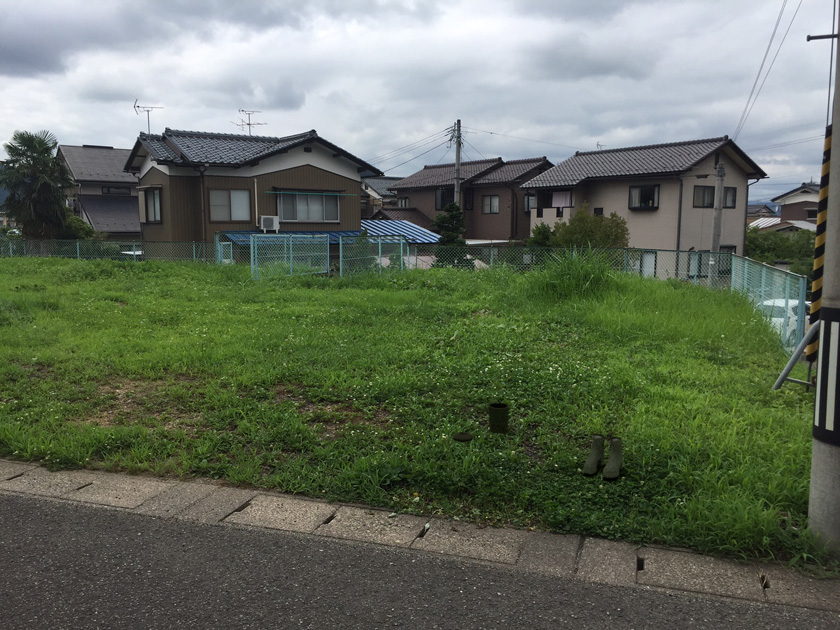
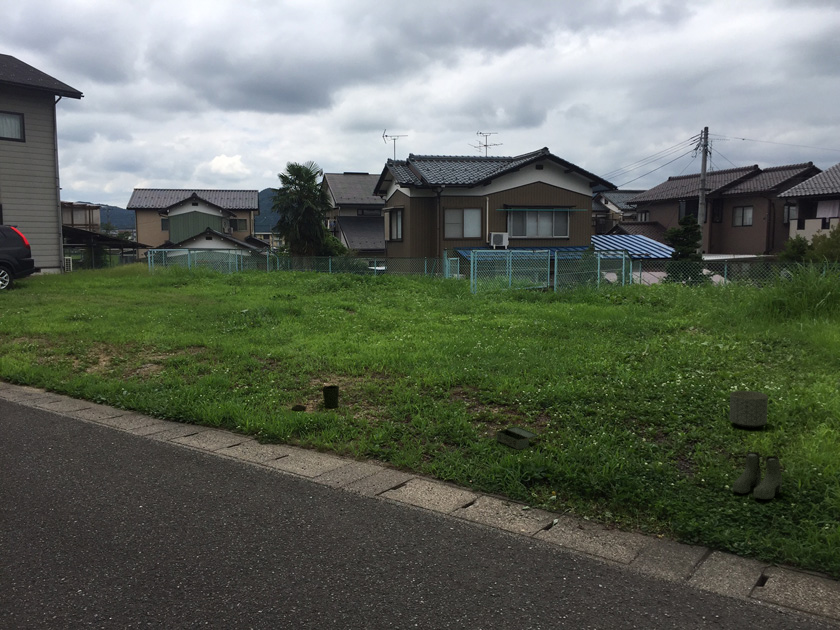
planter: none [553,373,585,407] -> present [730,391,768,428]
trash can: present [453,403,509,441] -> present [292,386,339,411]
toolbox: none [341,425,386,451] -> present [497,427,539,450]

